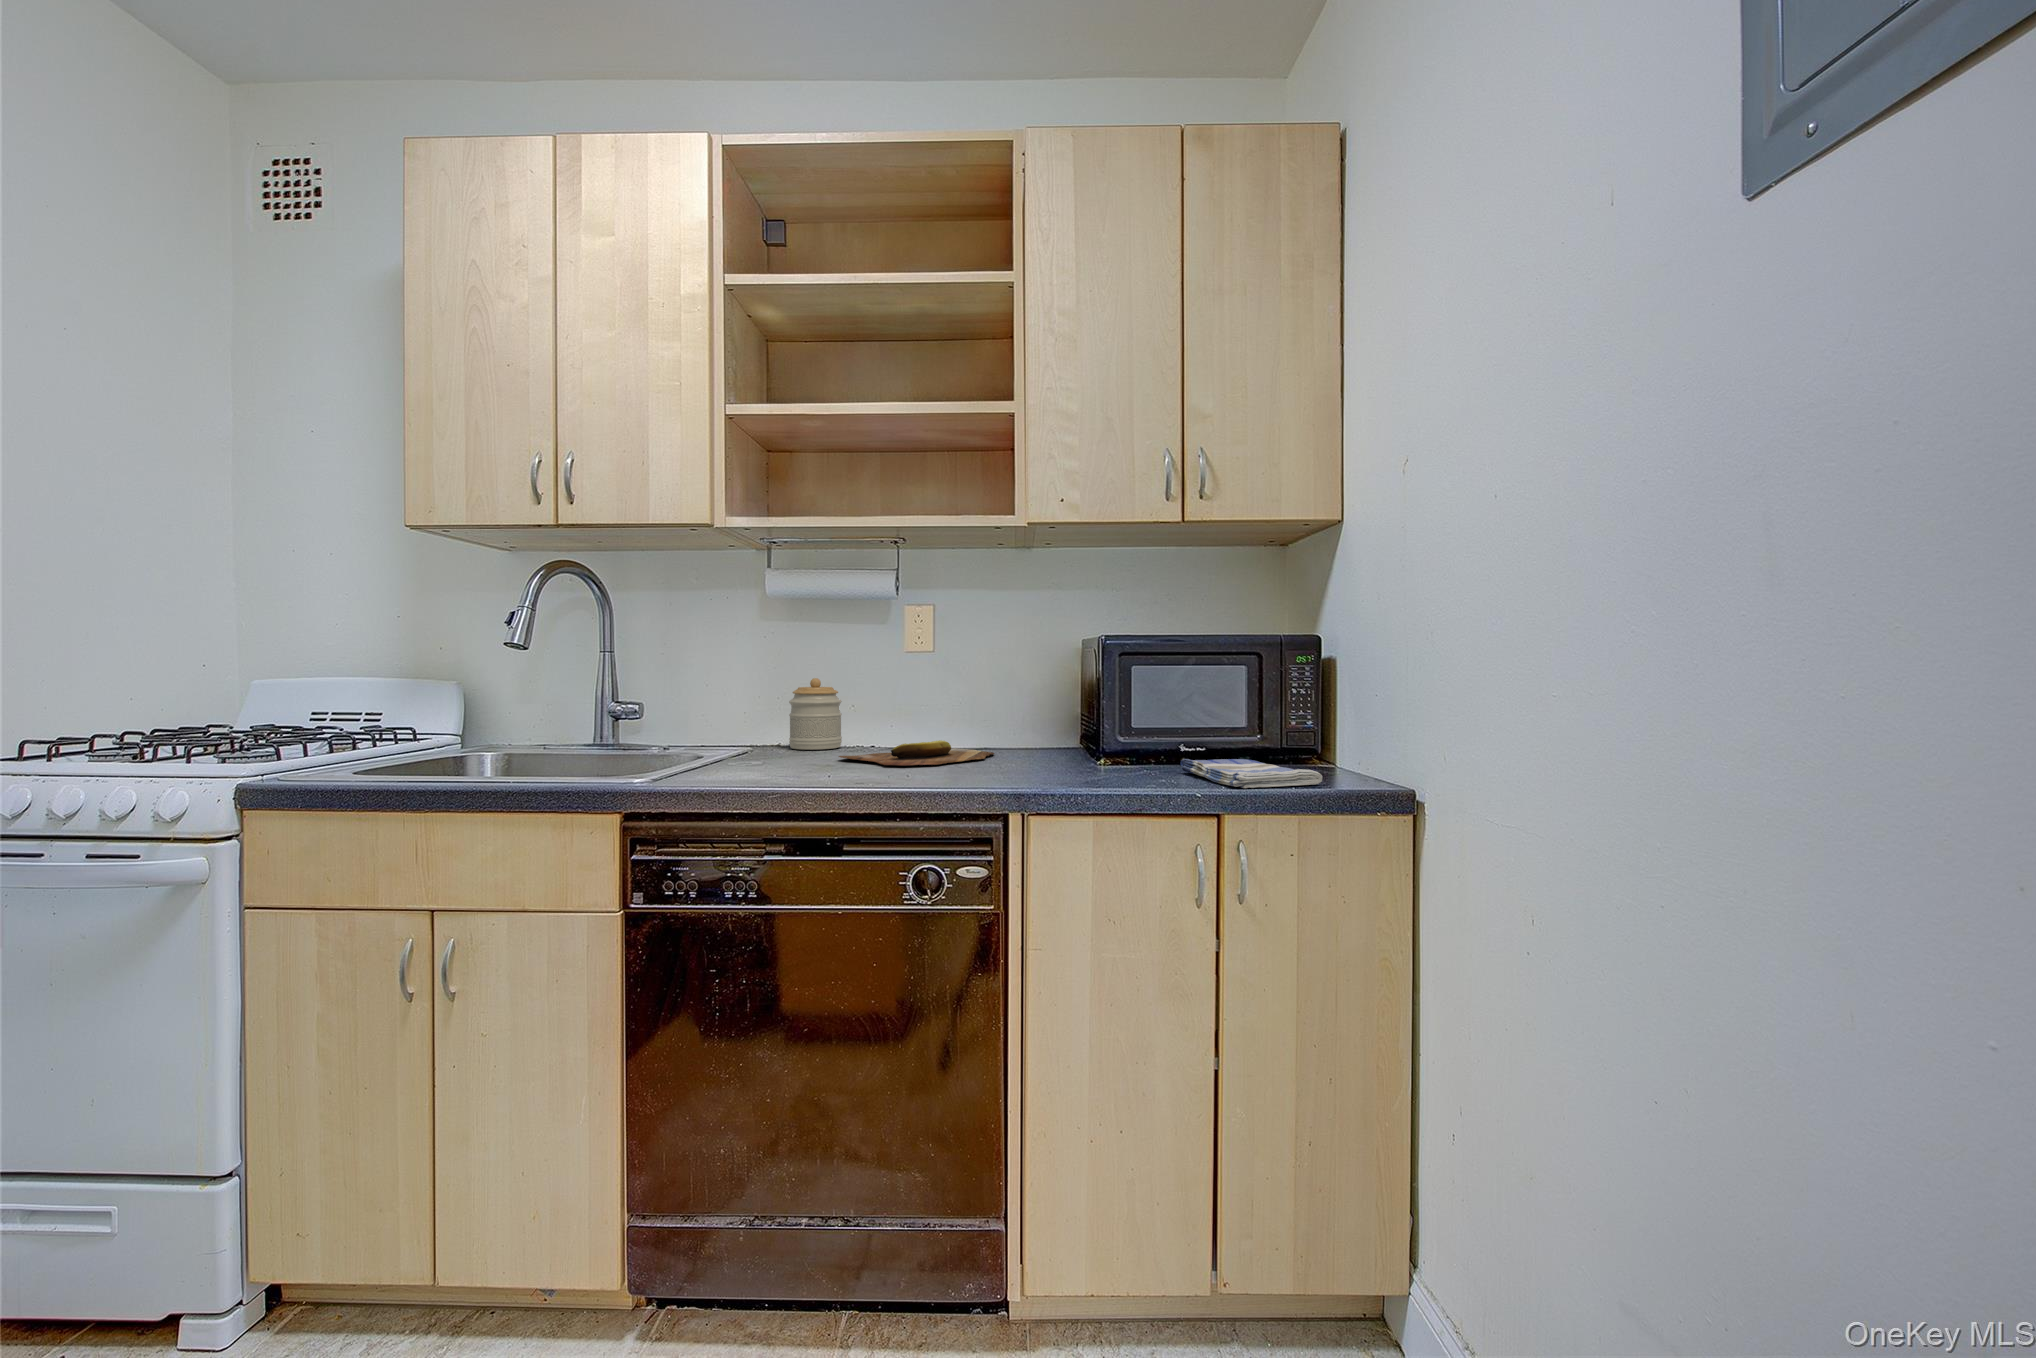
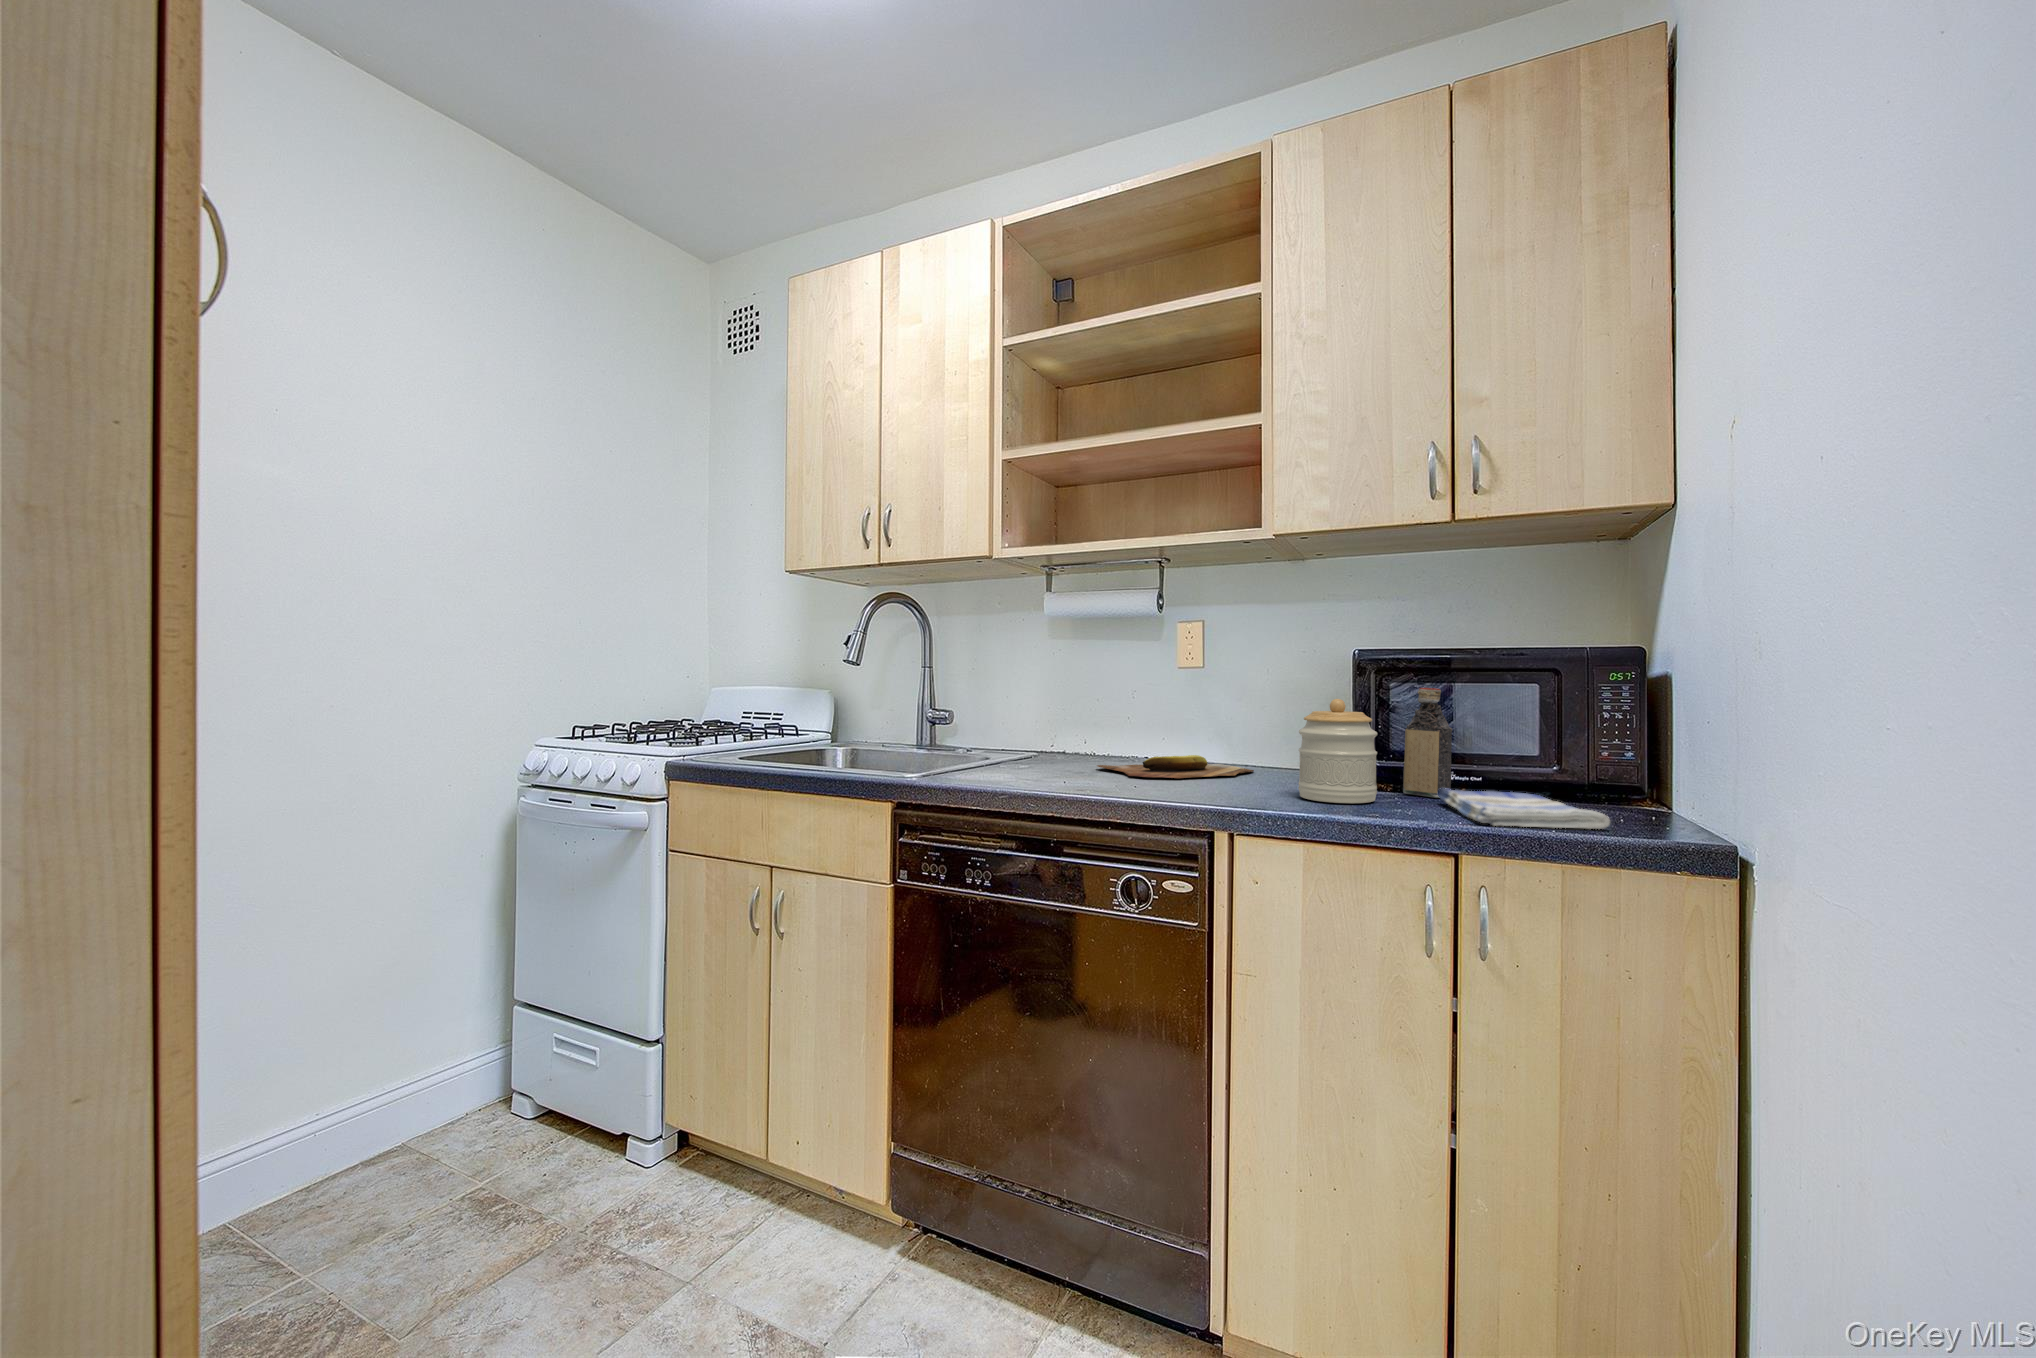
bottle: none [1143,670,1184,768] -> present [1403,688,1452,798]
jar: present [789,678,842,750] -> present [1298,699,1377,803]

